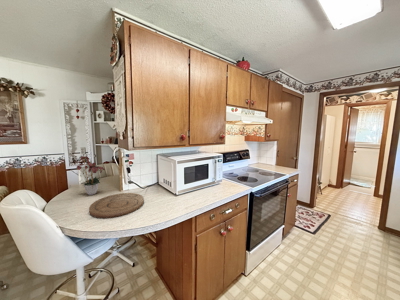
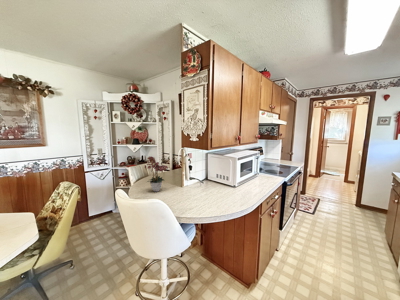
cutting board: present [89,193,144,219] -> none [175,187,217,208]

